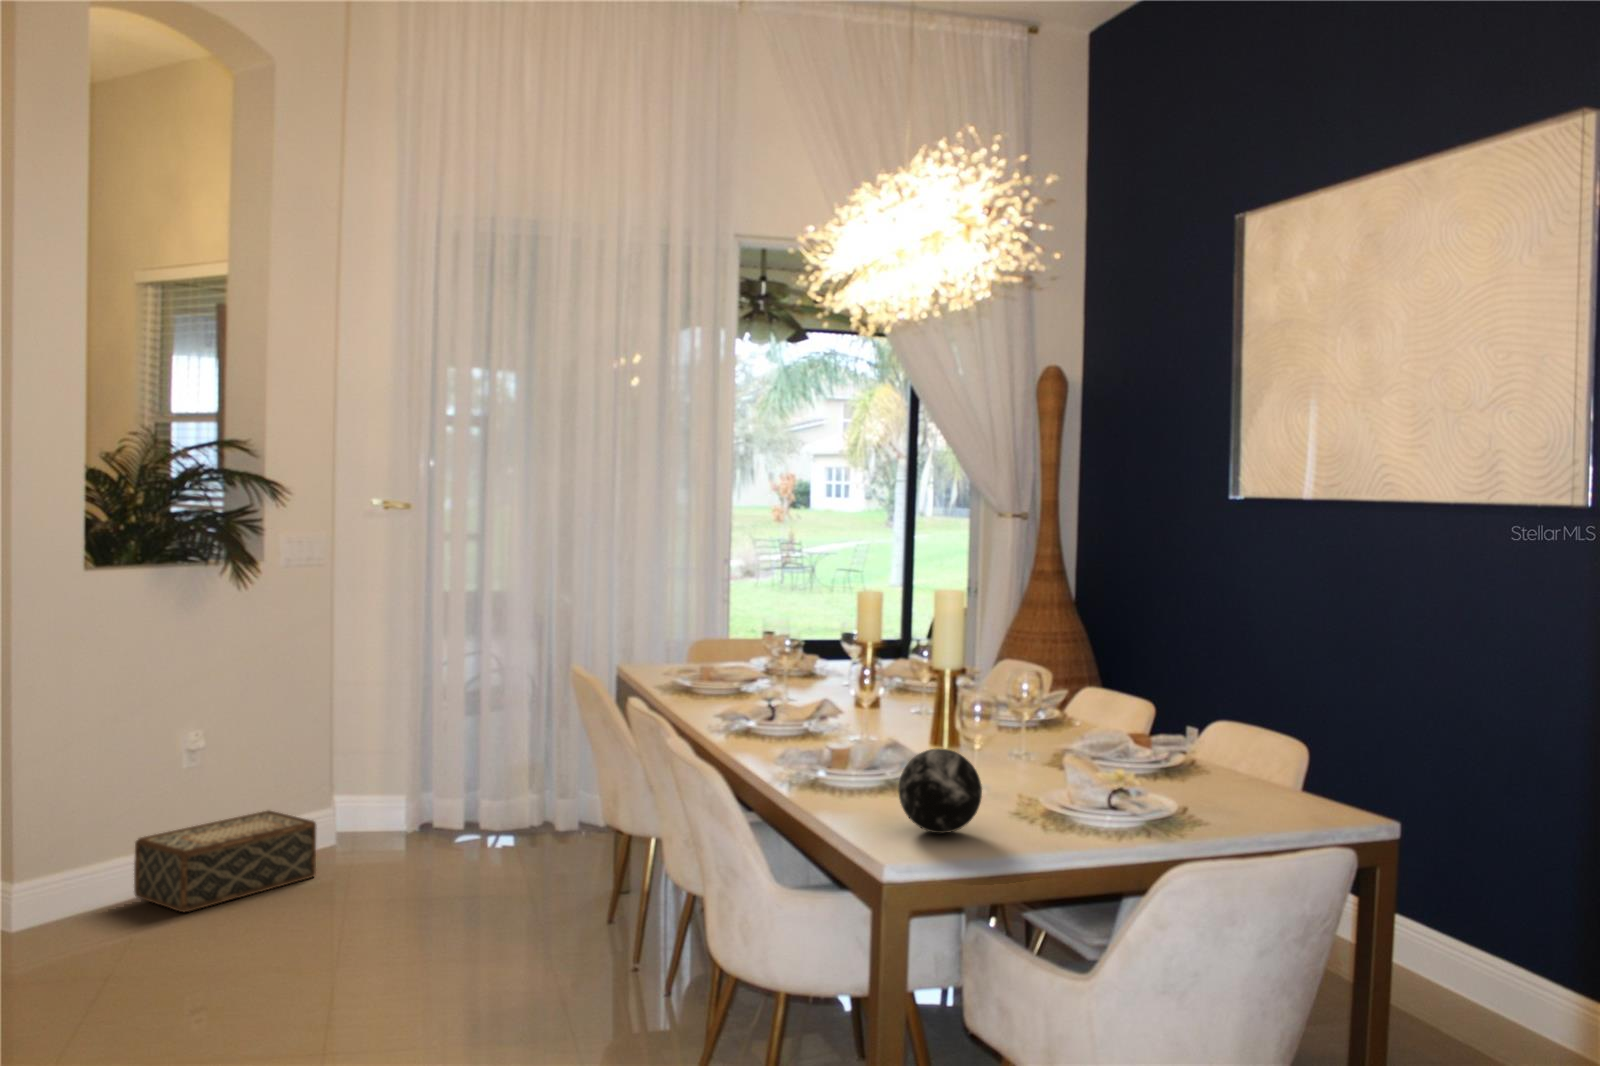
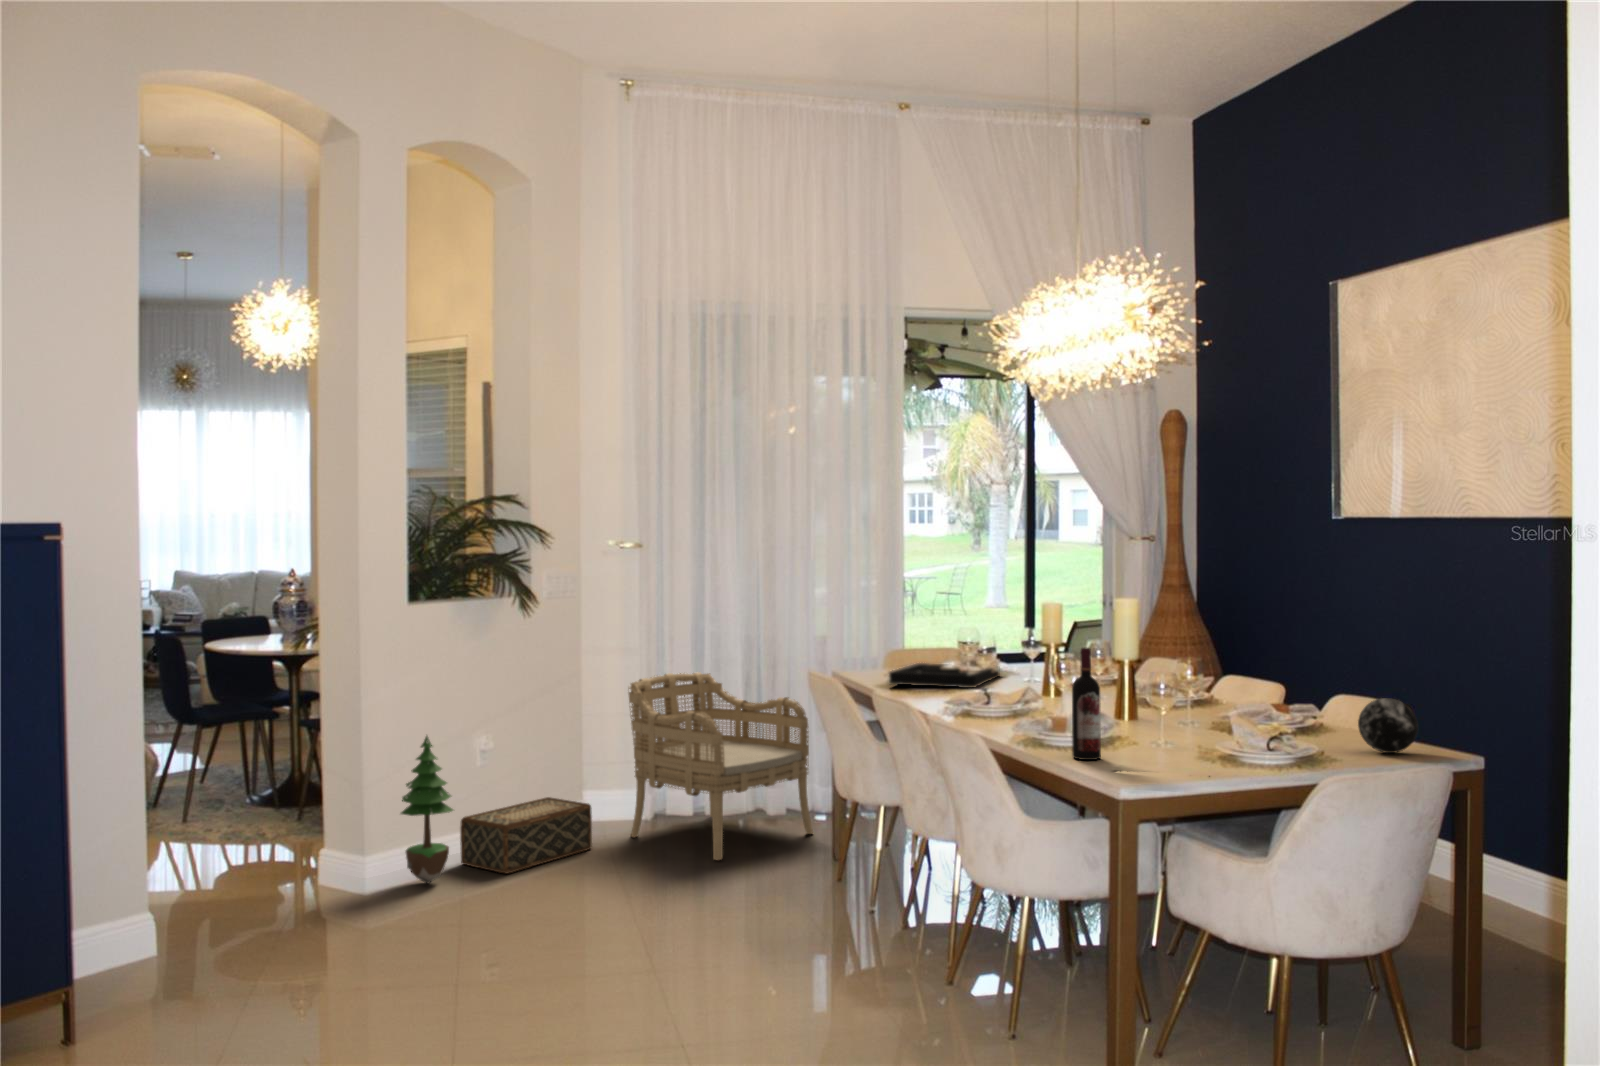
wine bottle: none [837,655,879,816] -> present [1072,648,1101,760]
decorative tray: none [670,658,815,694] -> present [889,663,1000,688]
armchair: none [374,660,600,896] -> present [629,673,813,860]
potted tree: none [31,735,112,927] -> present [401,736,453,883]
decorative orb: present [898,748,982,833] -> present [1358,698,1418,753]

